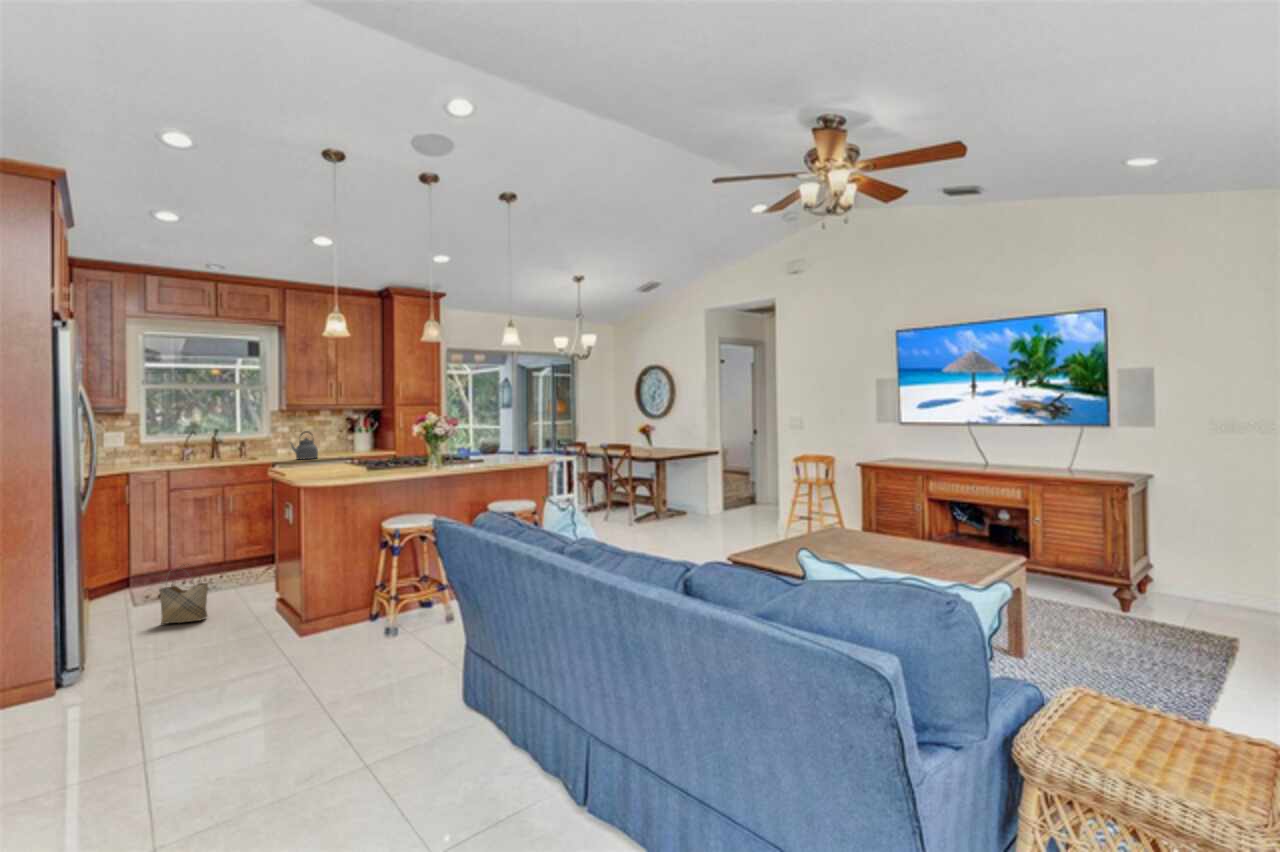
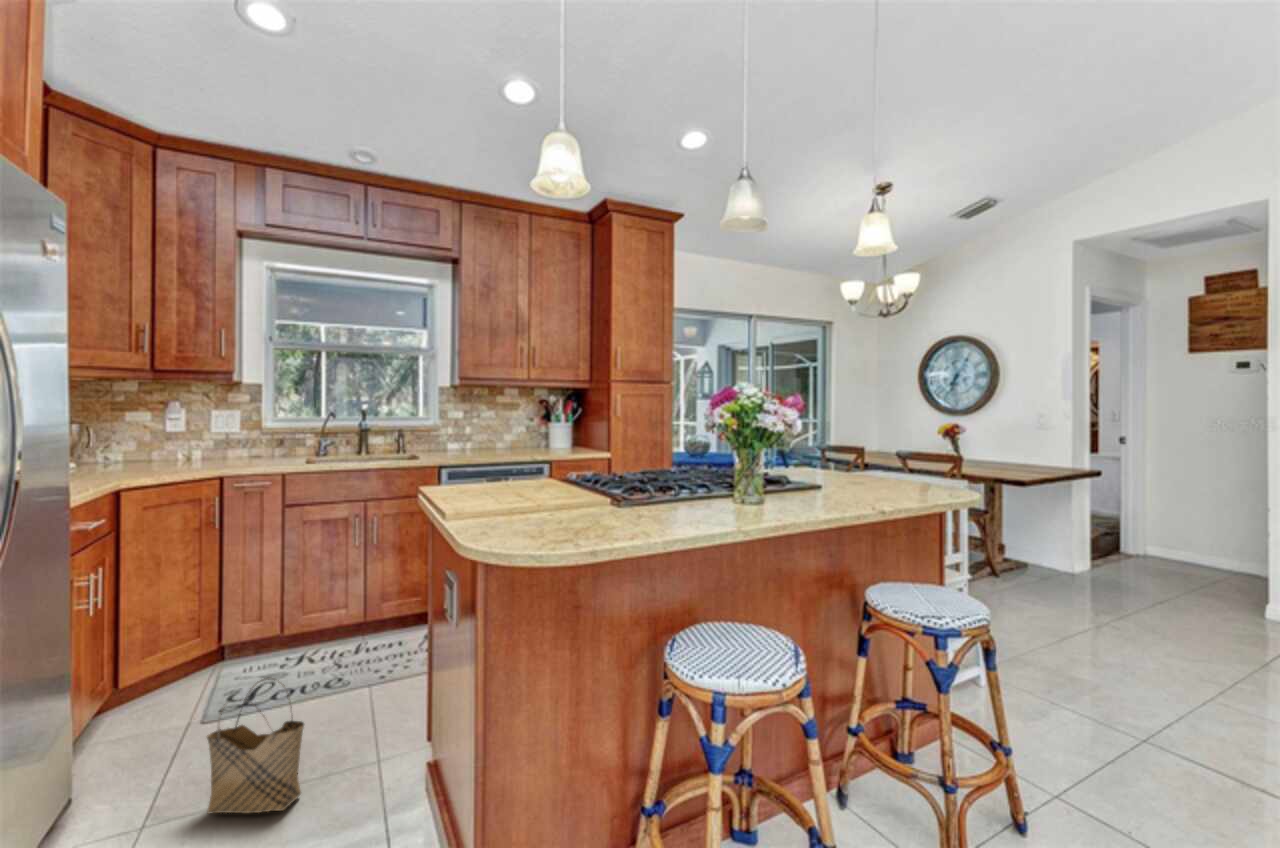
kettle: present [290,431,318,459] -> none [461,417,504,461]

